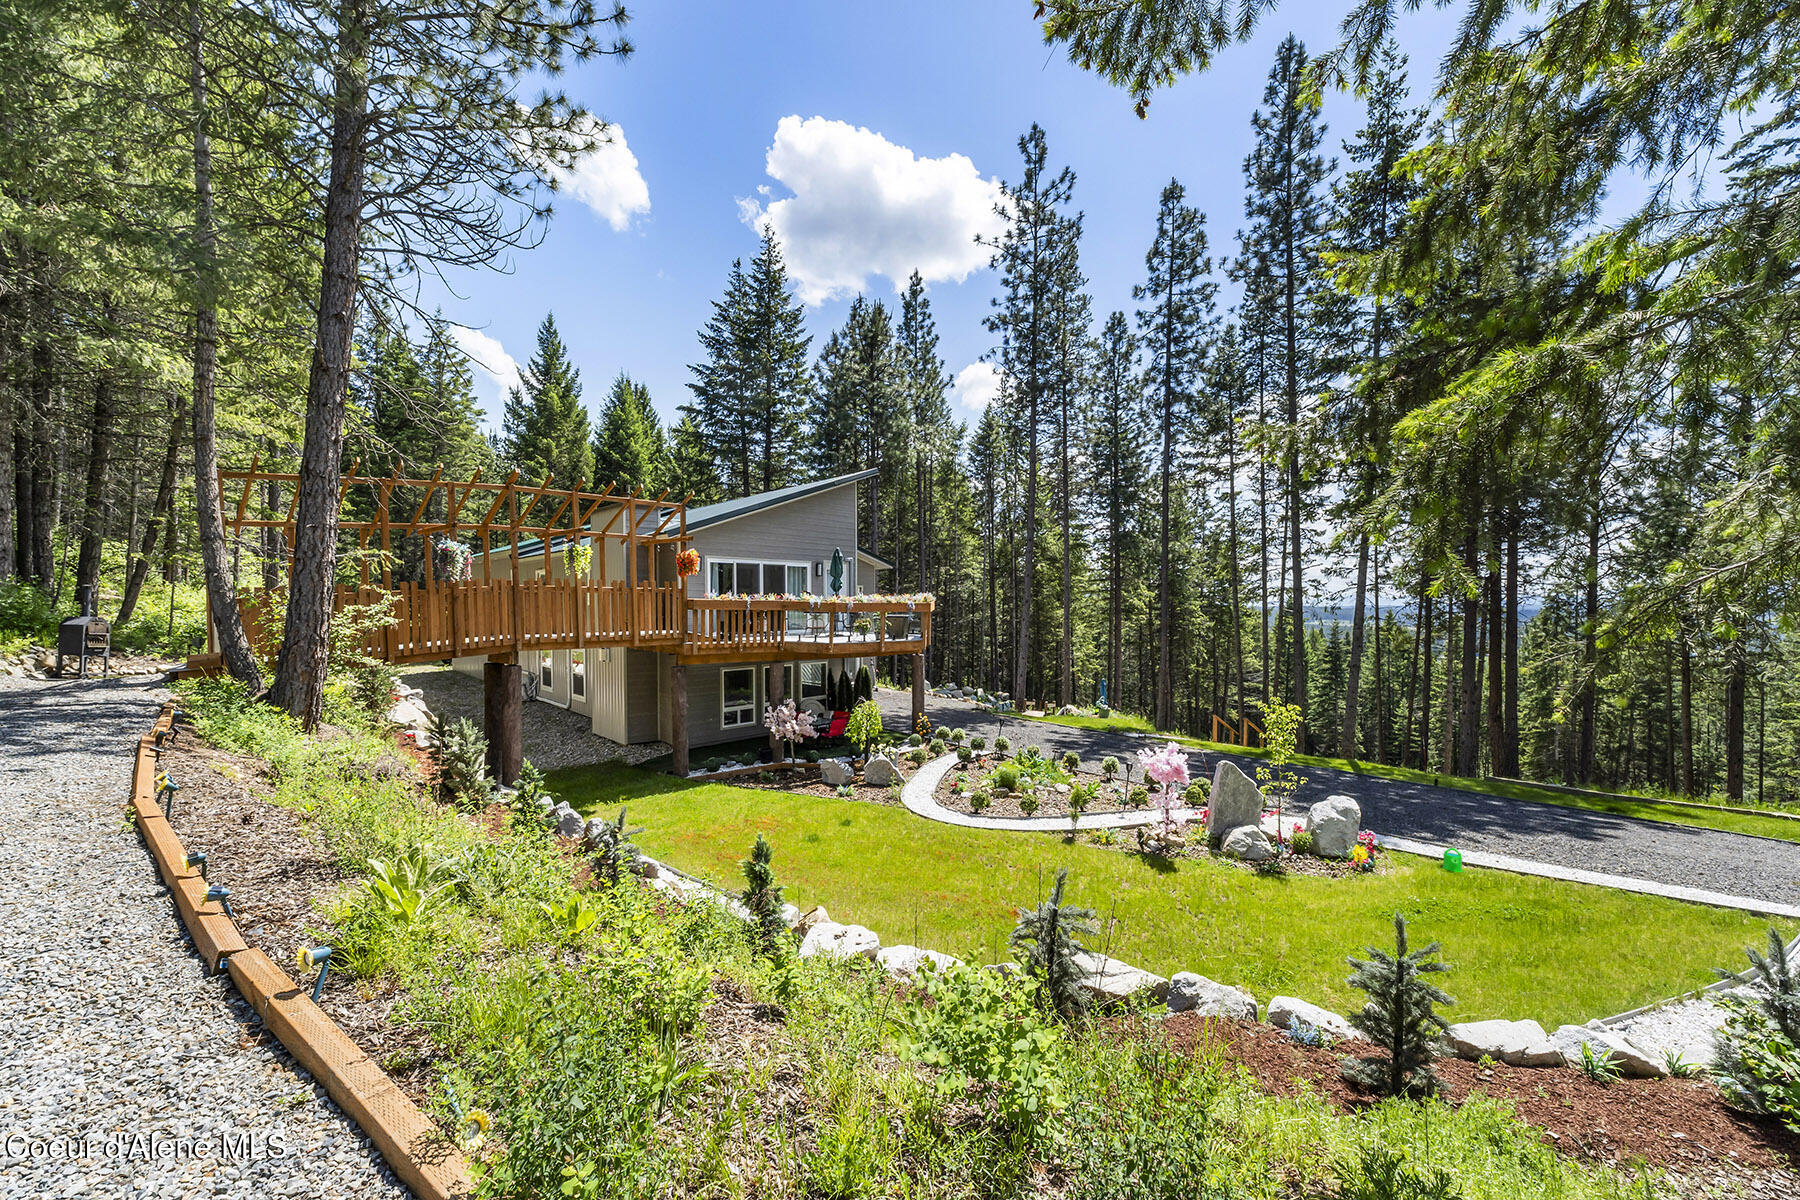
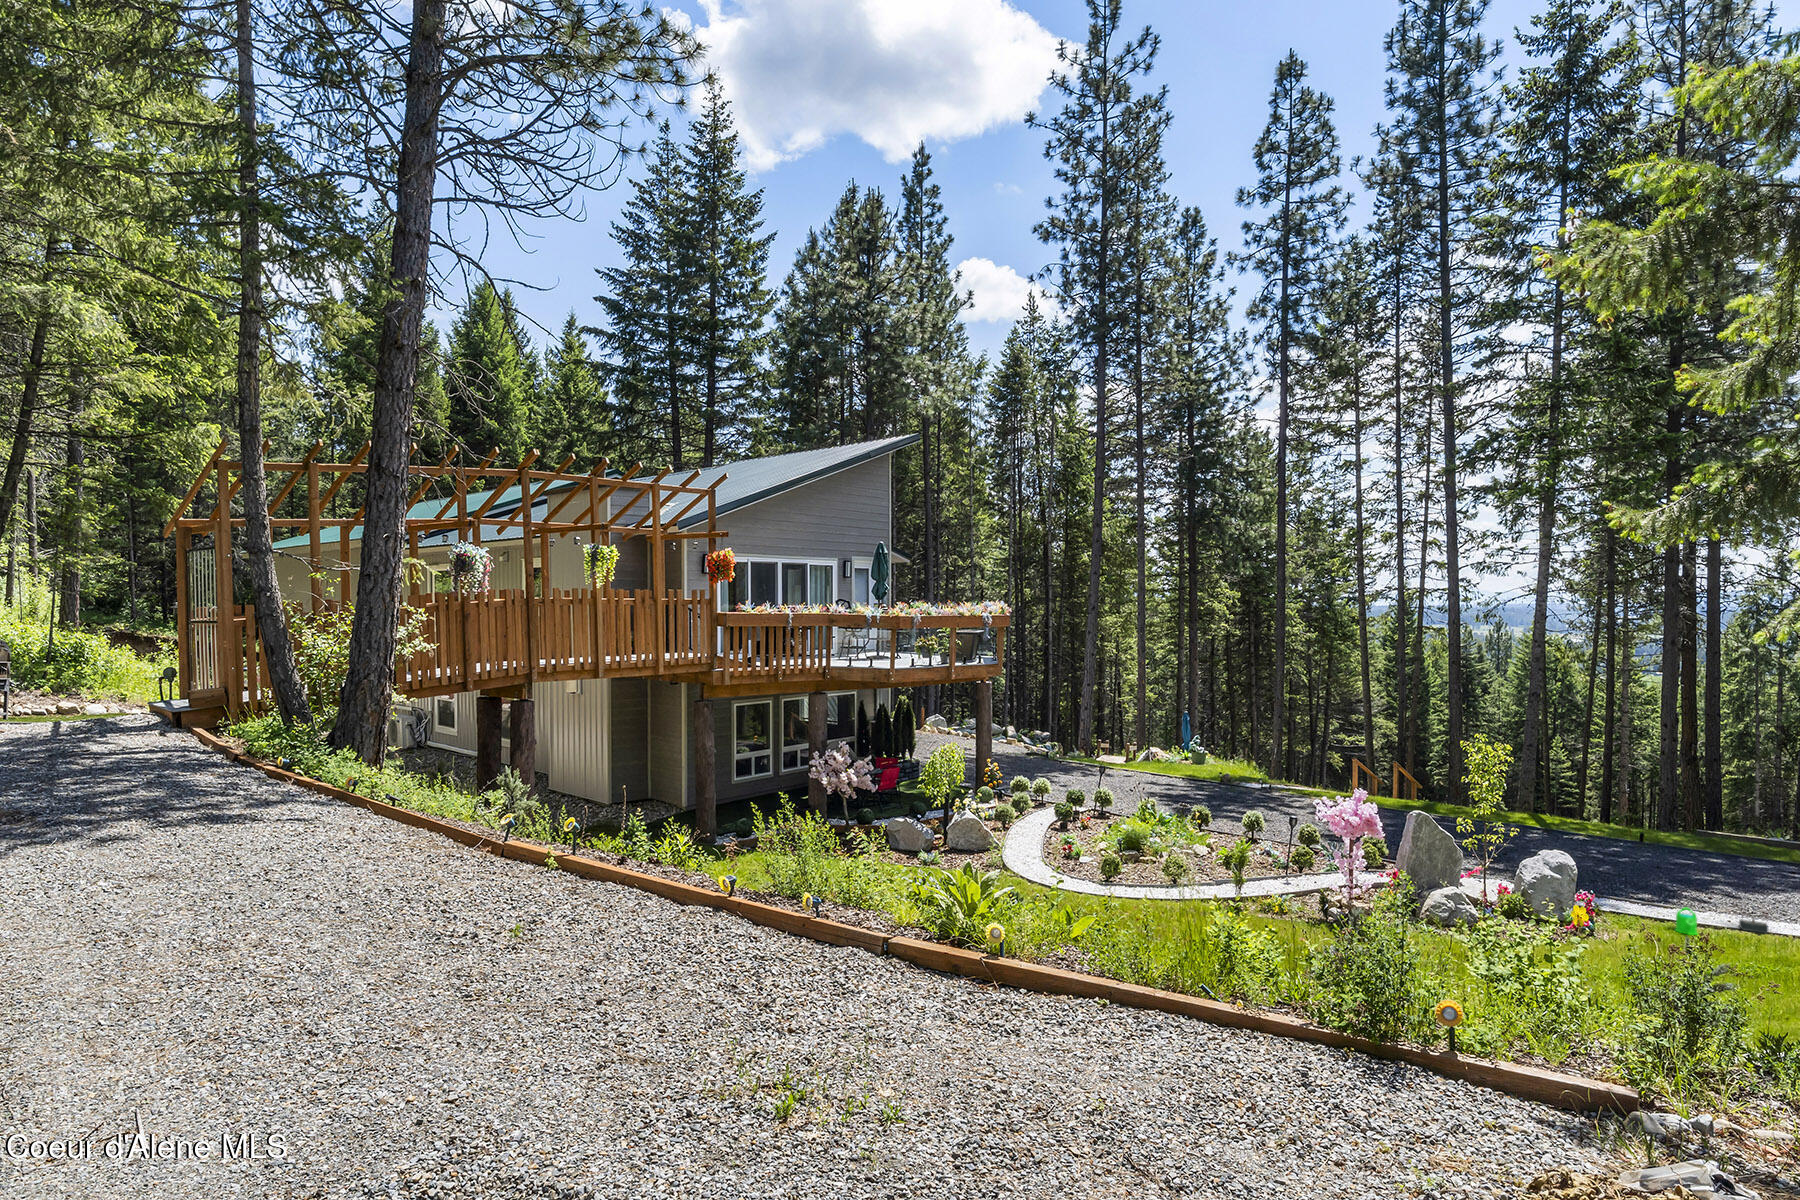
decorative plant: none [1492,841,1533,873] -> present [1733,901,1773,934]

